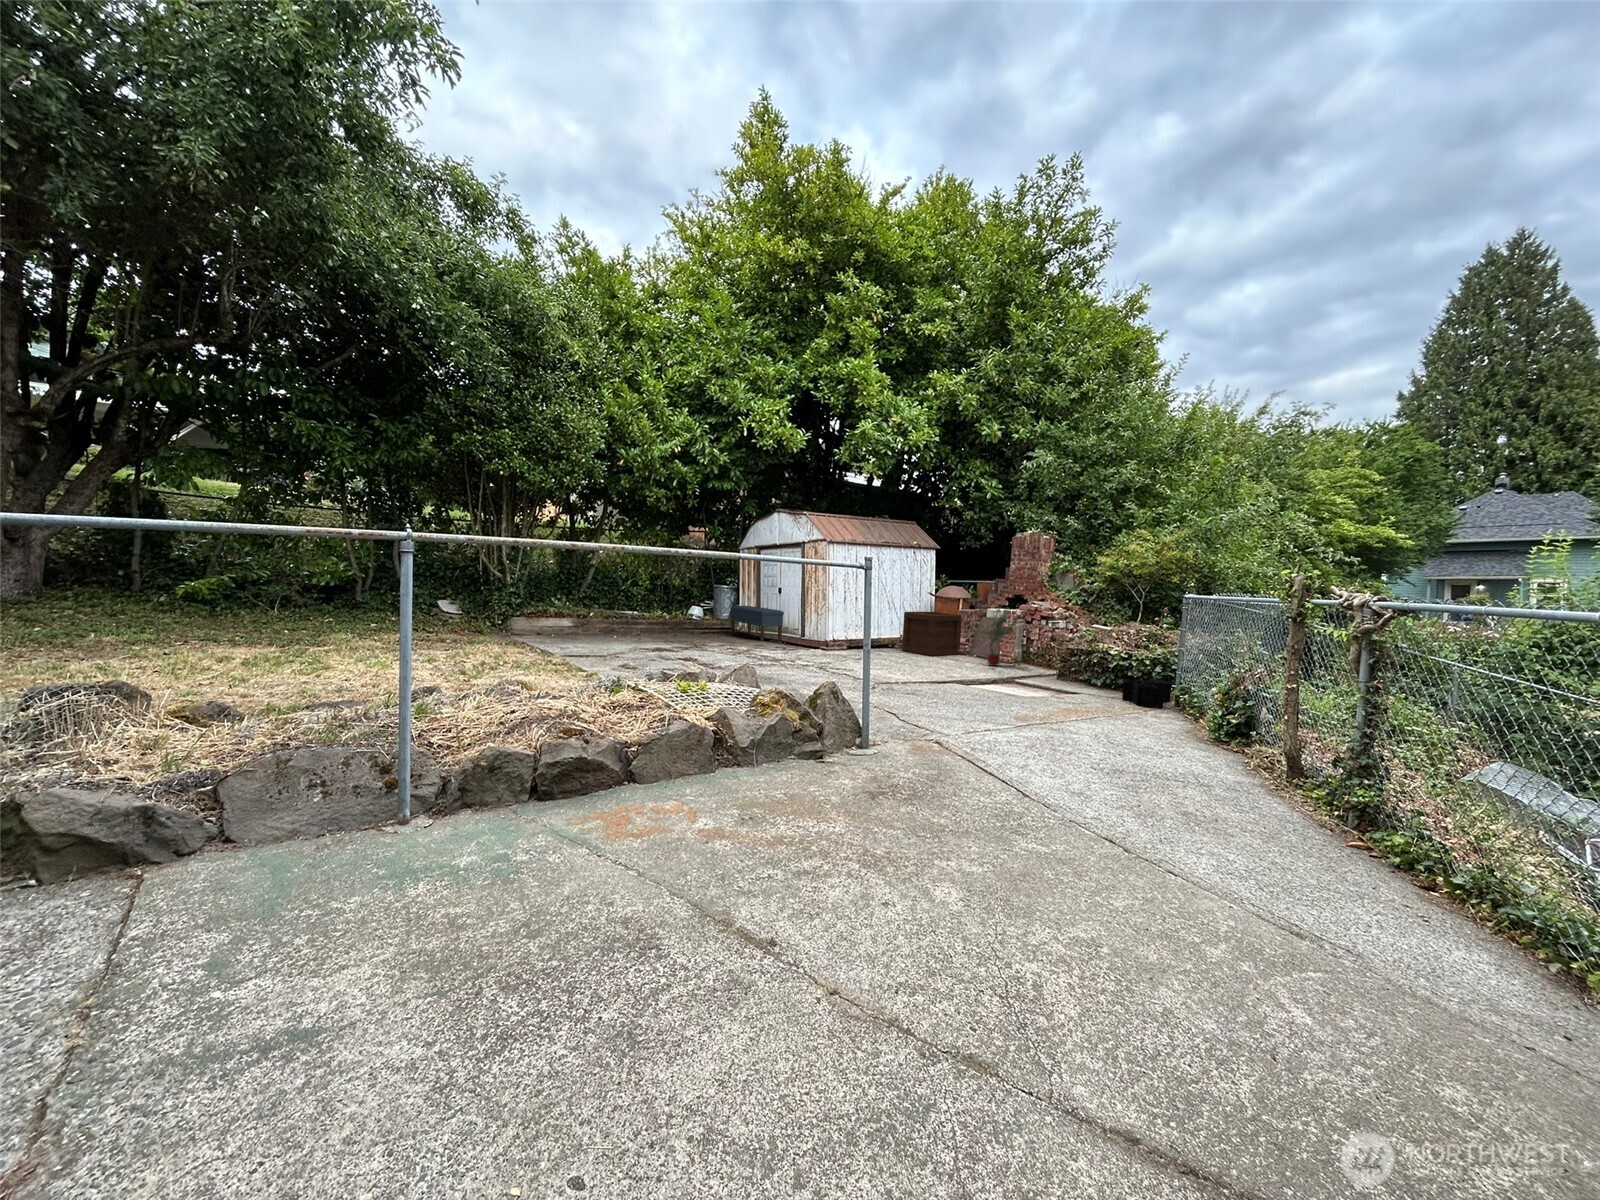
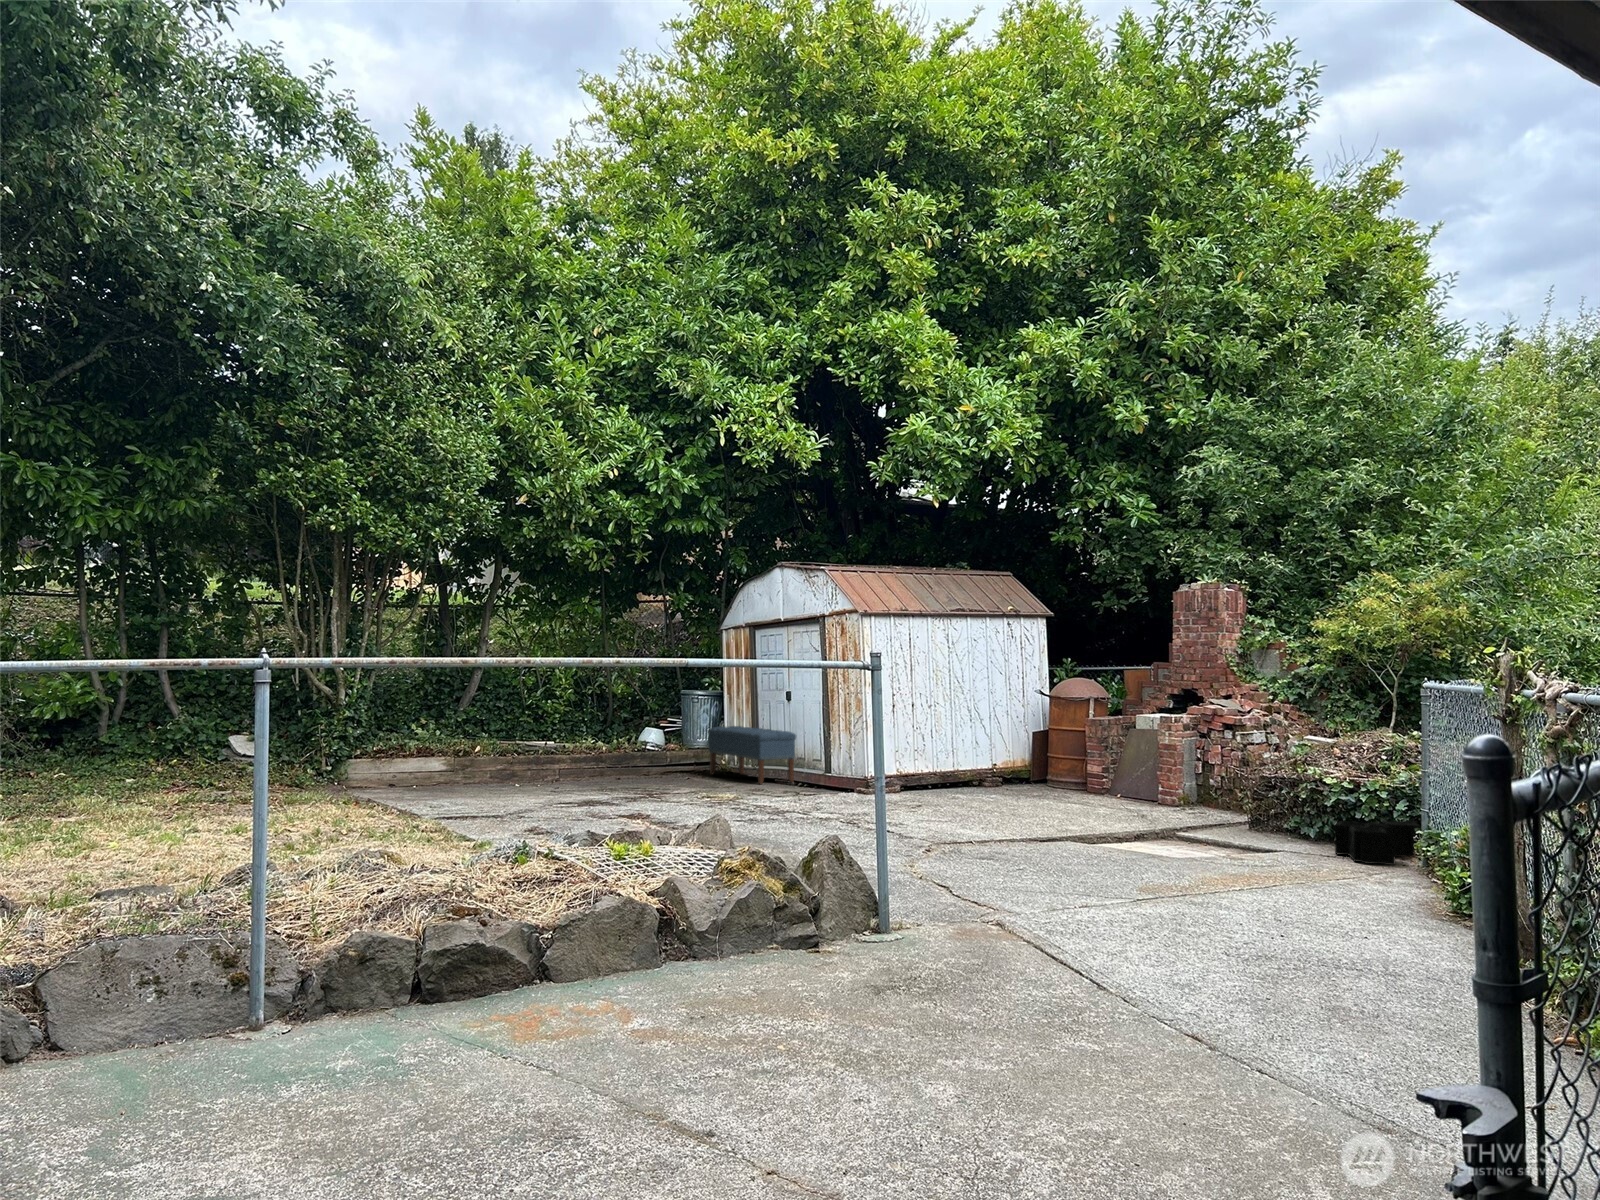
potted tree: present [976,608,1018,666] -> none [1111,710,1181,811]
wooden crate: present [902,612,962,656] -> none [996,724,1093,799]

